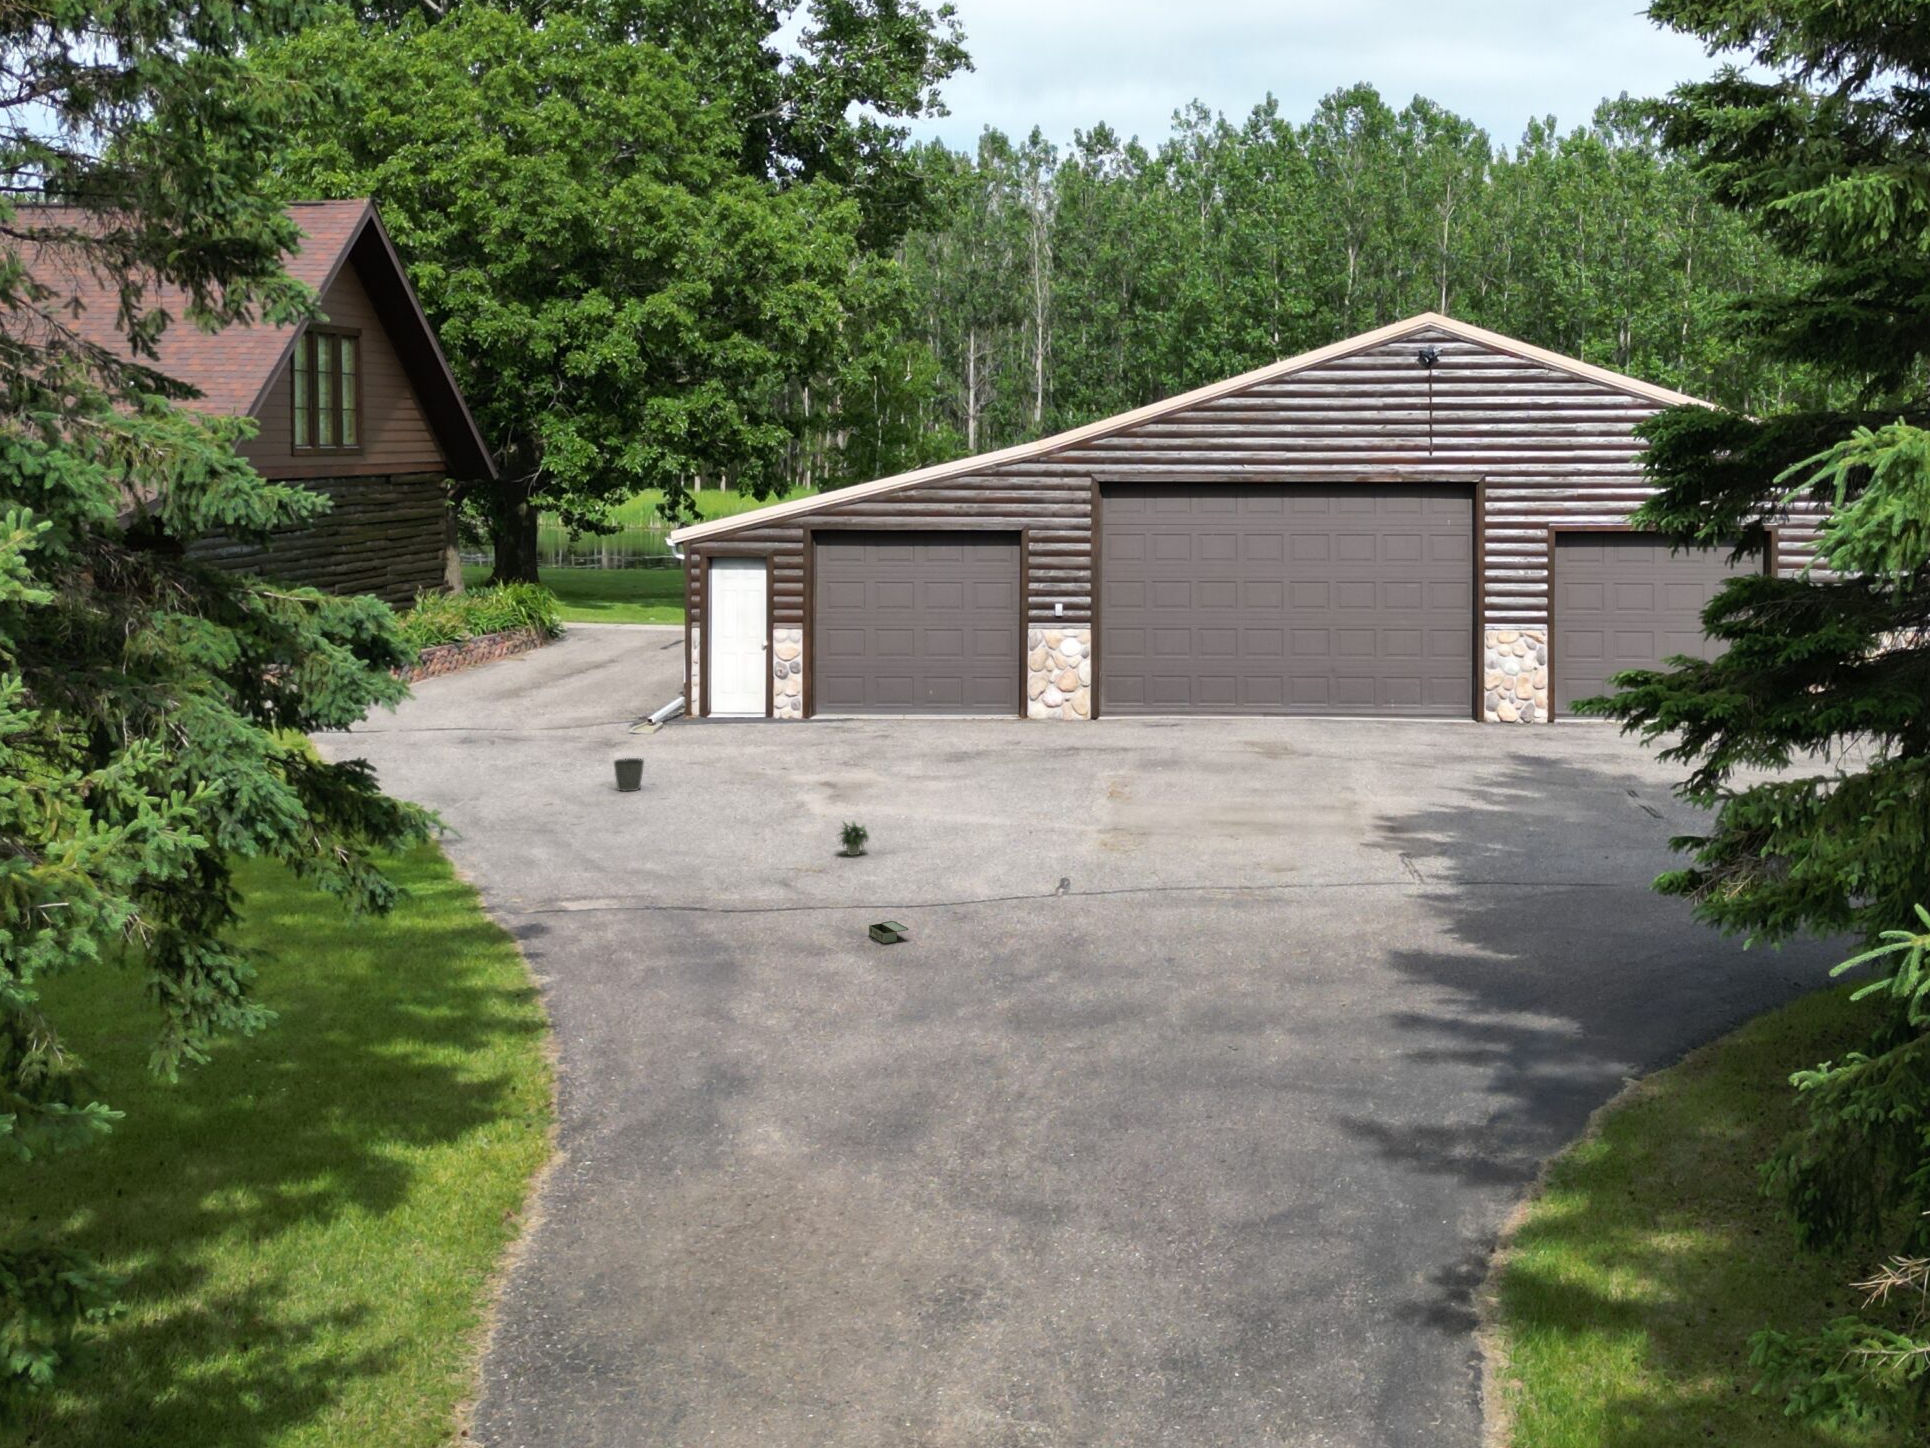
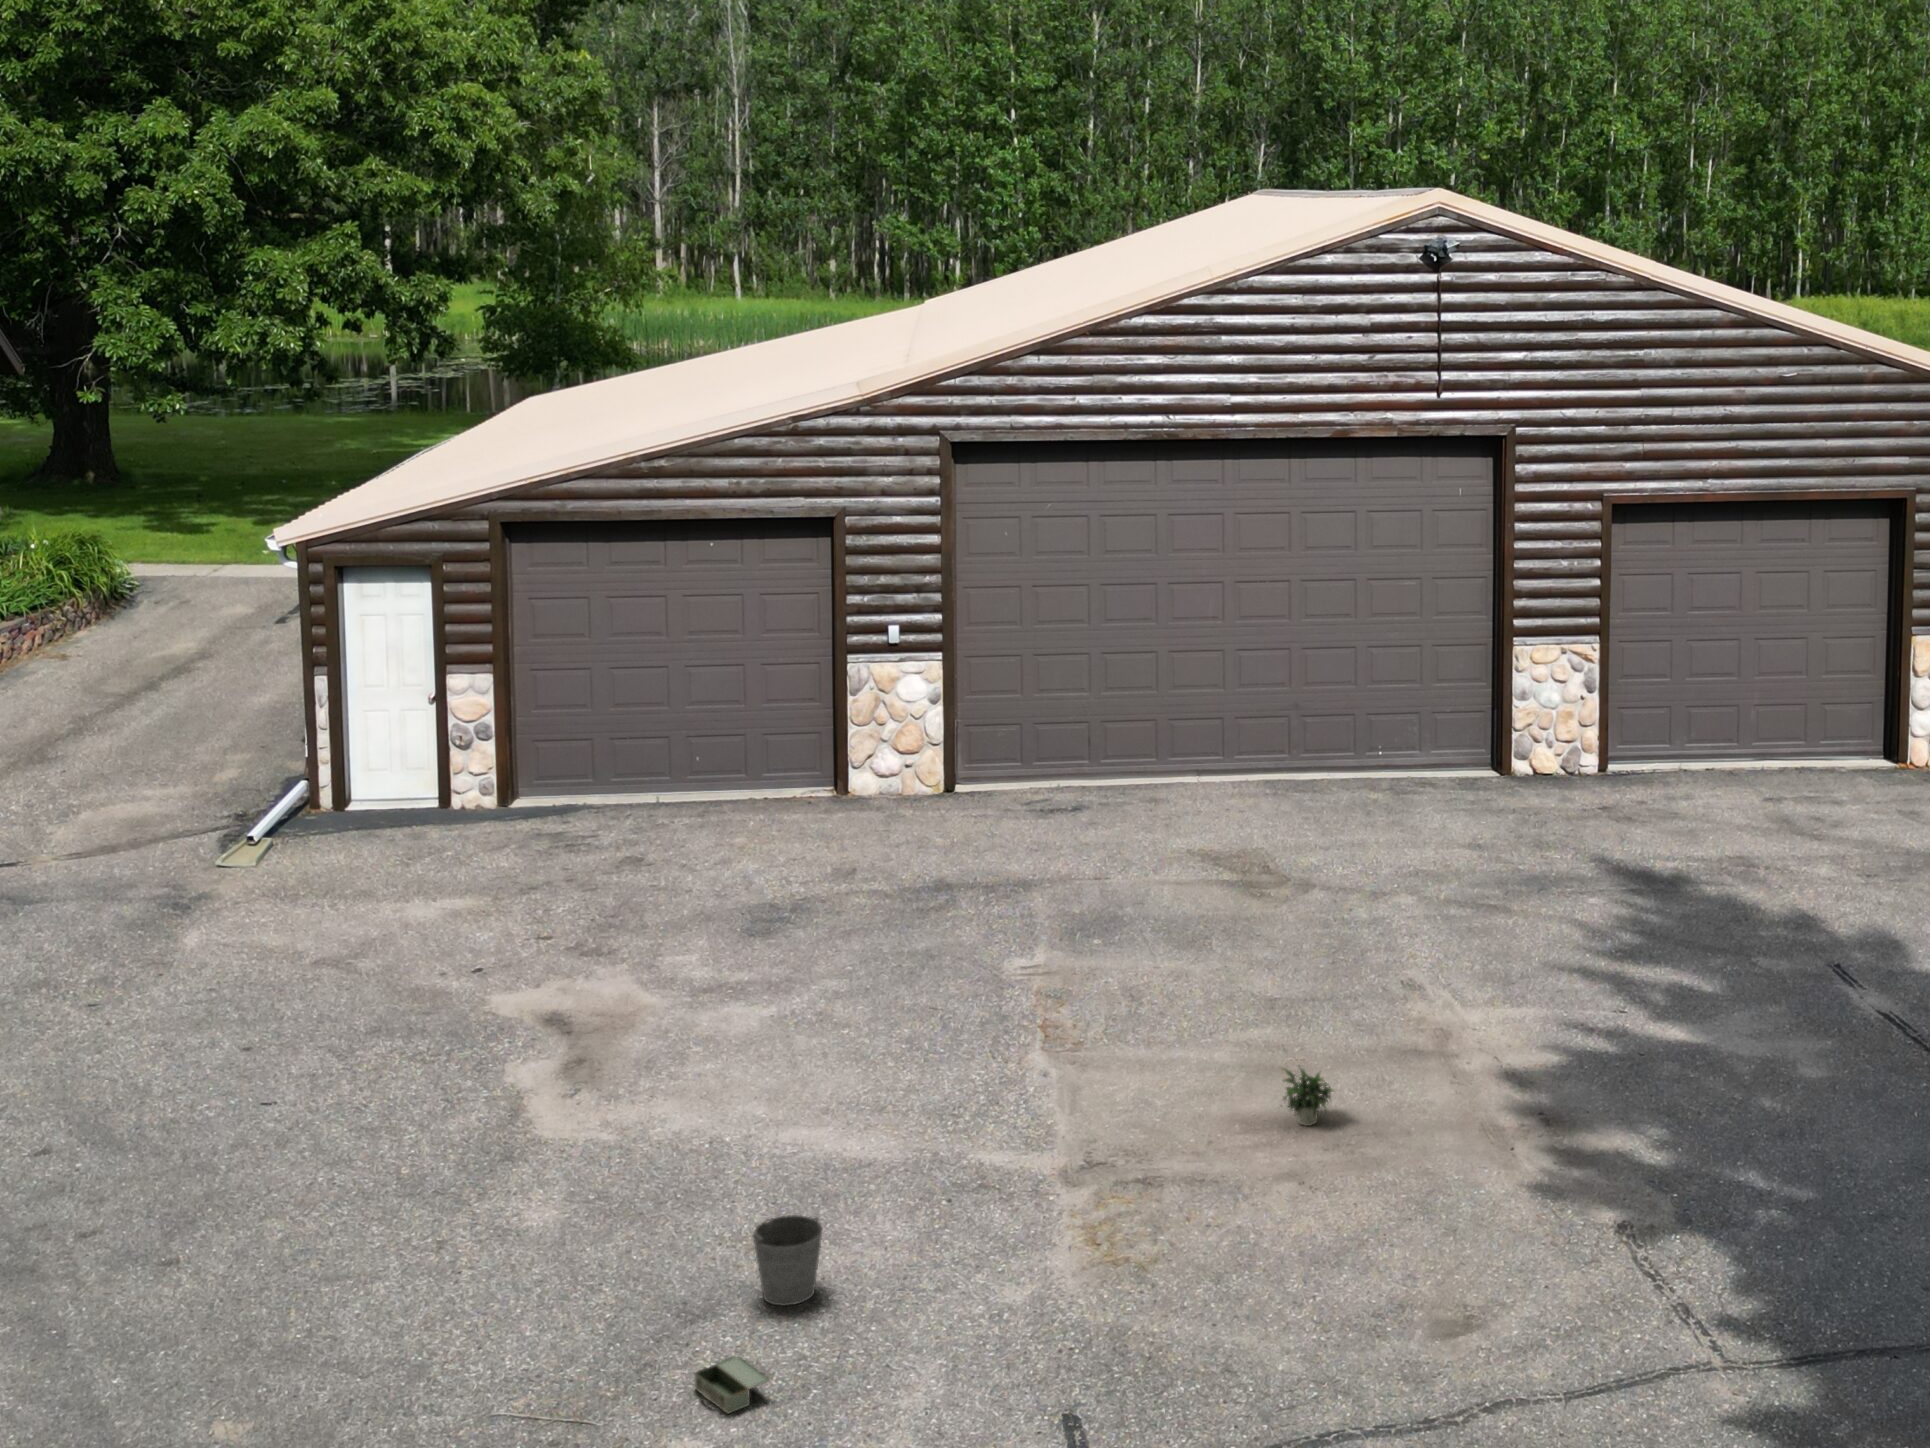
bucket: present [614,758,644,791] -> present [753,1215,823,1306]
potted plant: present [838,822,869,856] -> present [1283,1068,1333,1126]

